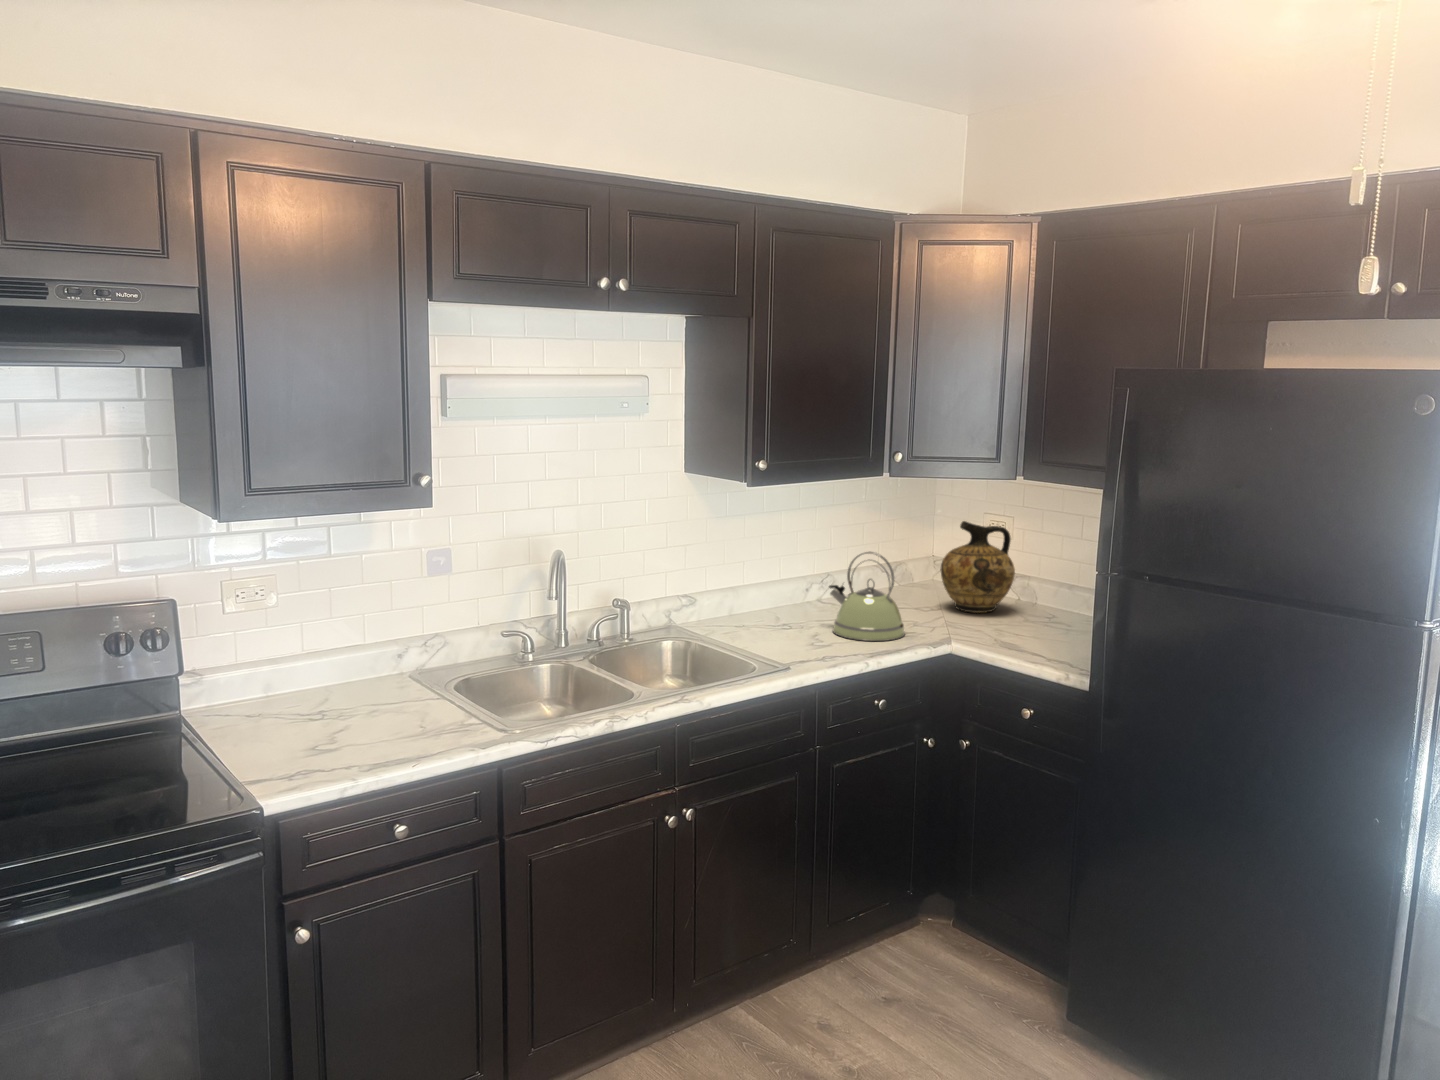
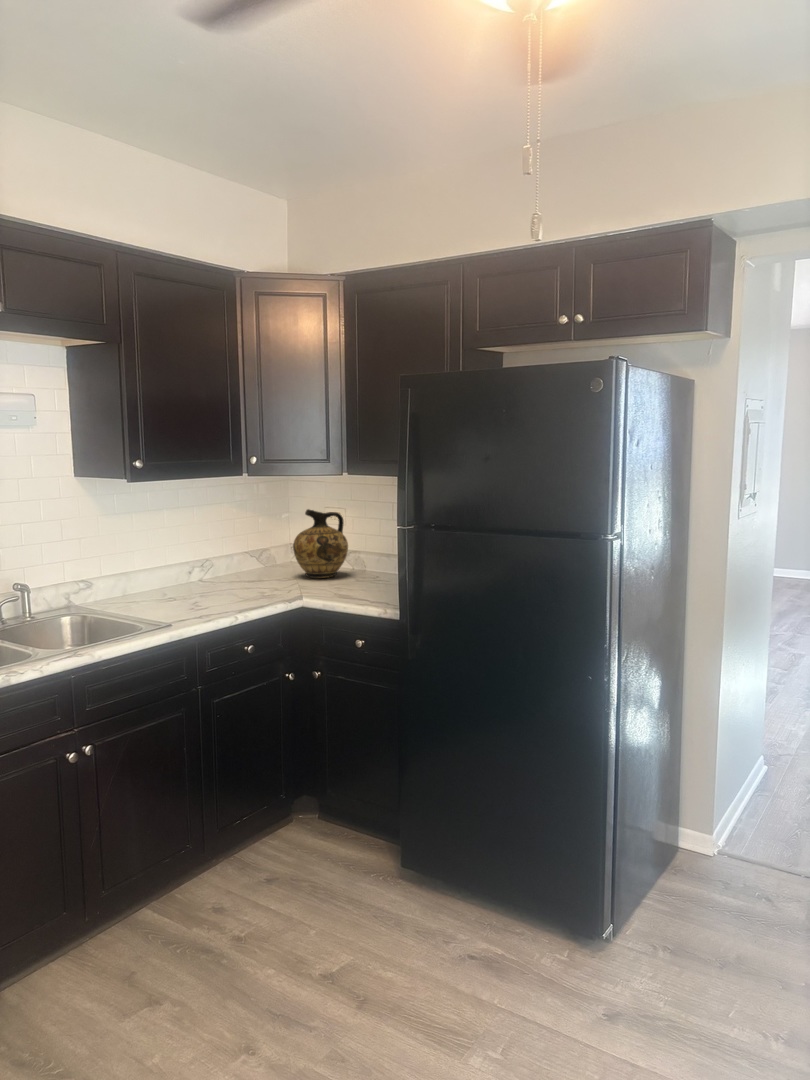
kettle: present [829,552,905,641] -> none [203,533,266,602]

